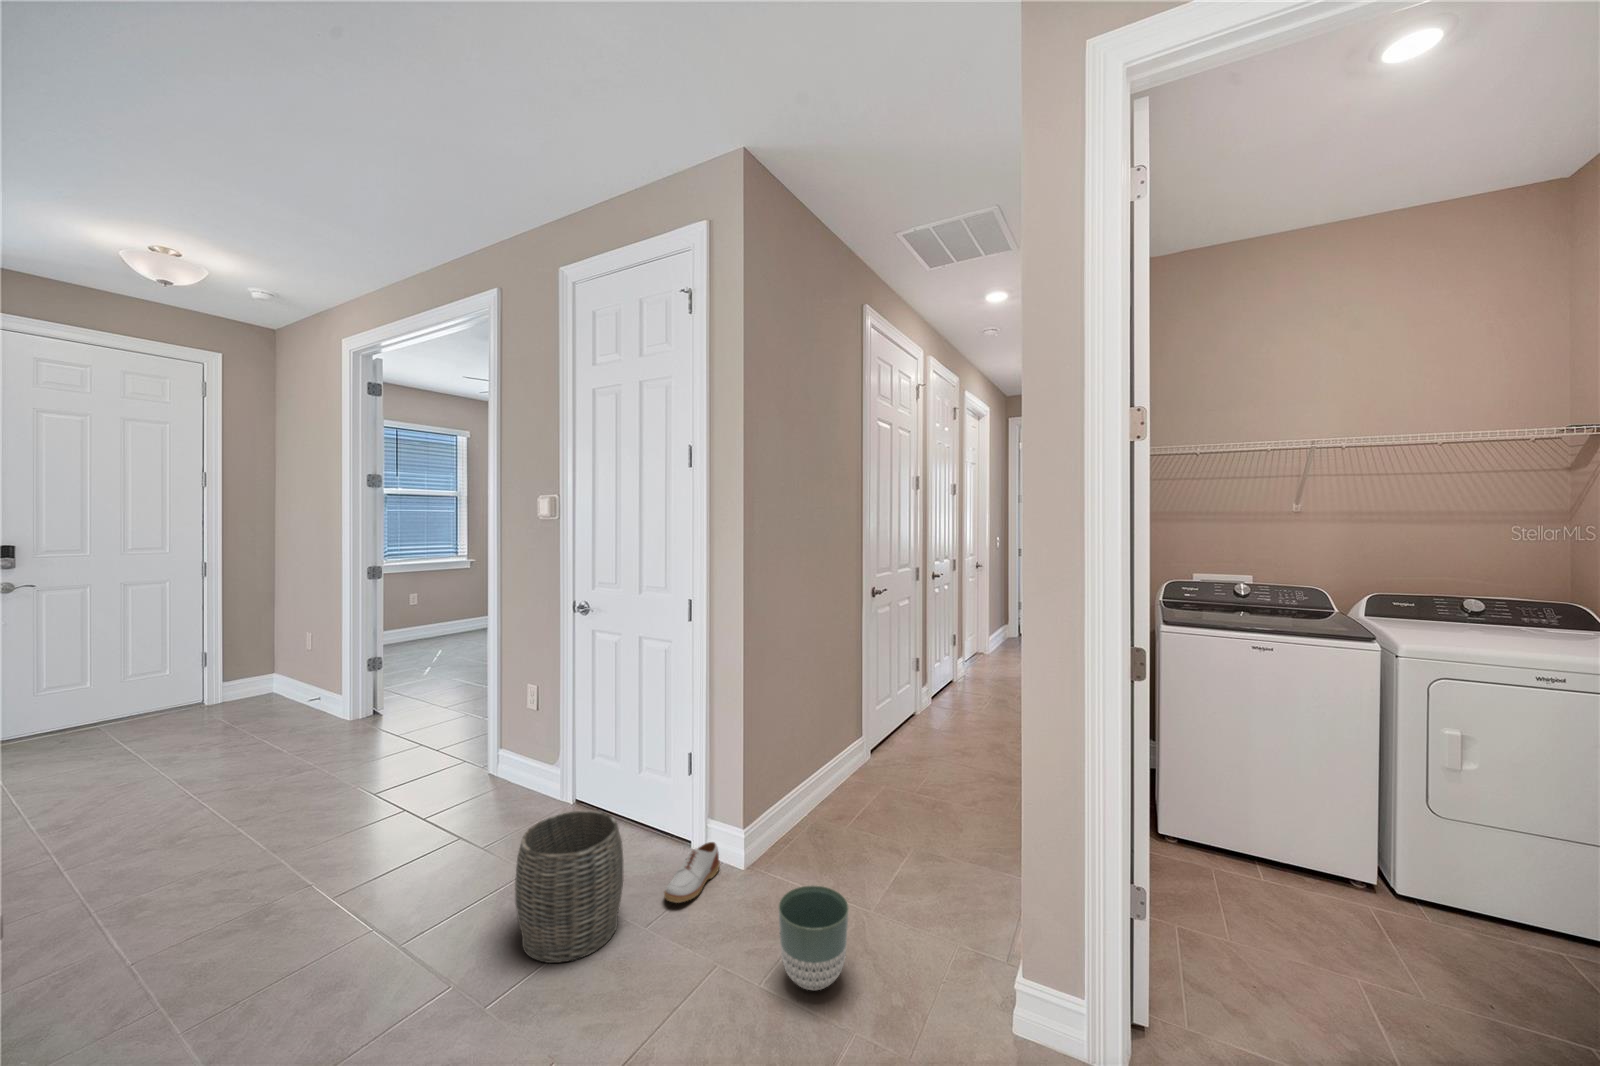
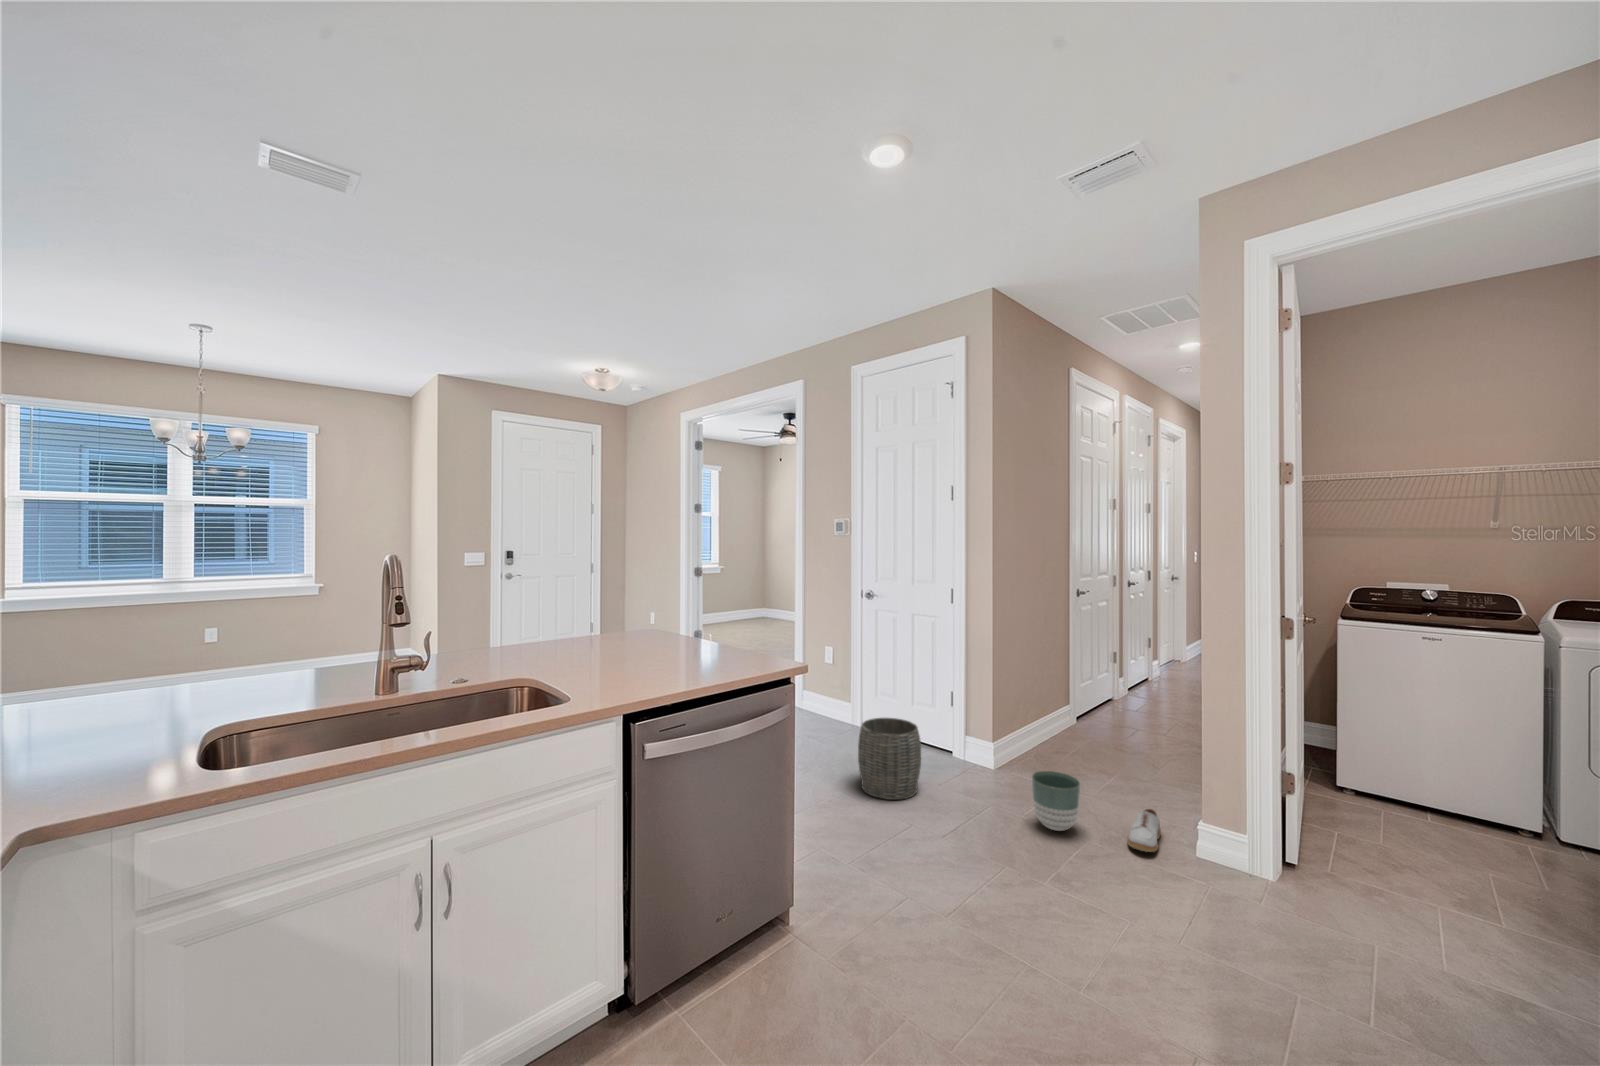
shoe: present [664,842,720,903] -> present [1127,809,1161,852]

